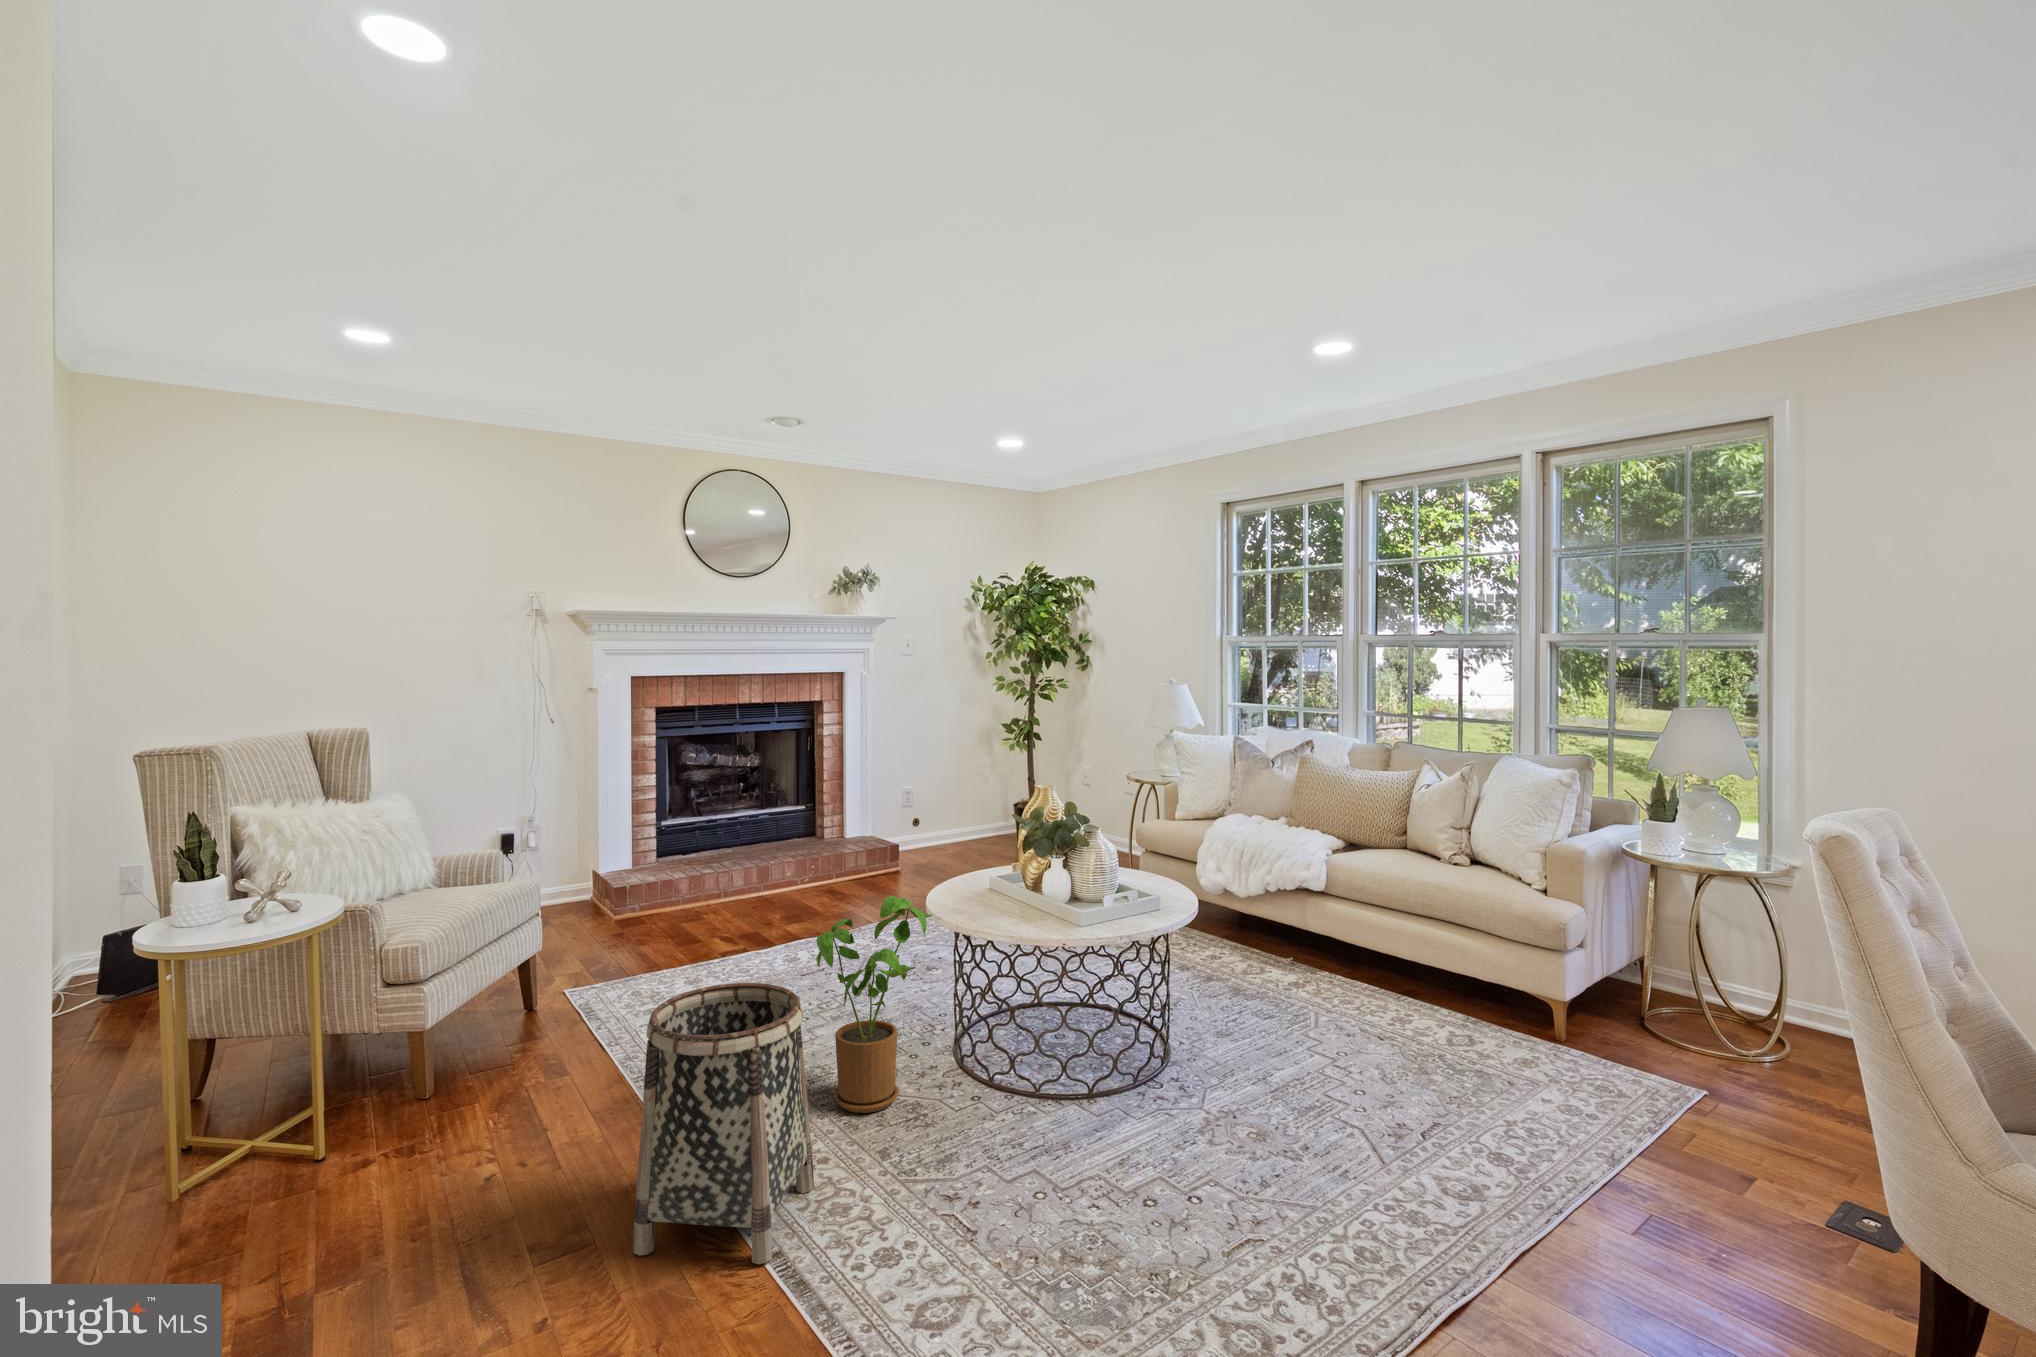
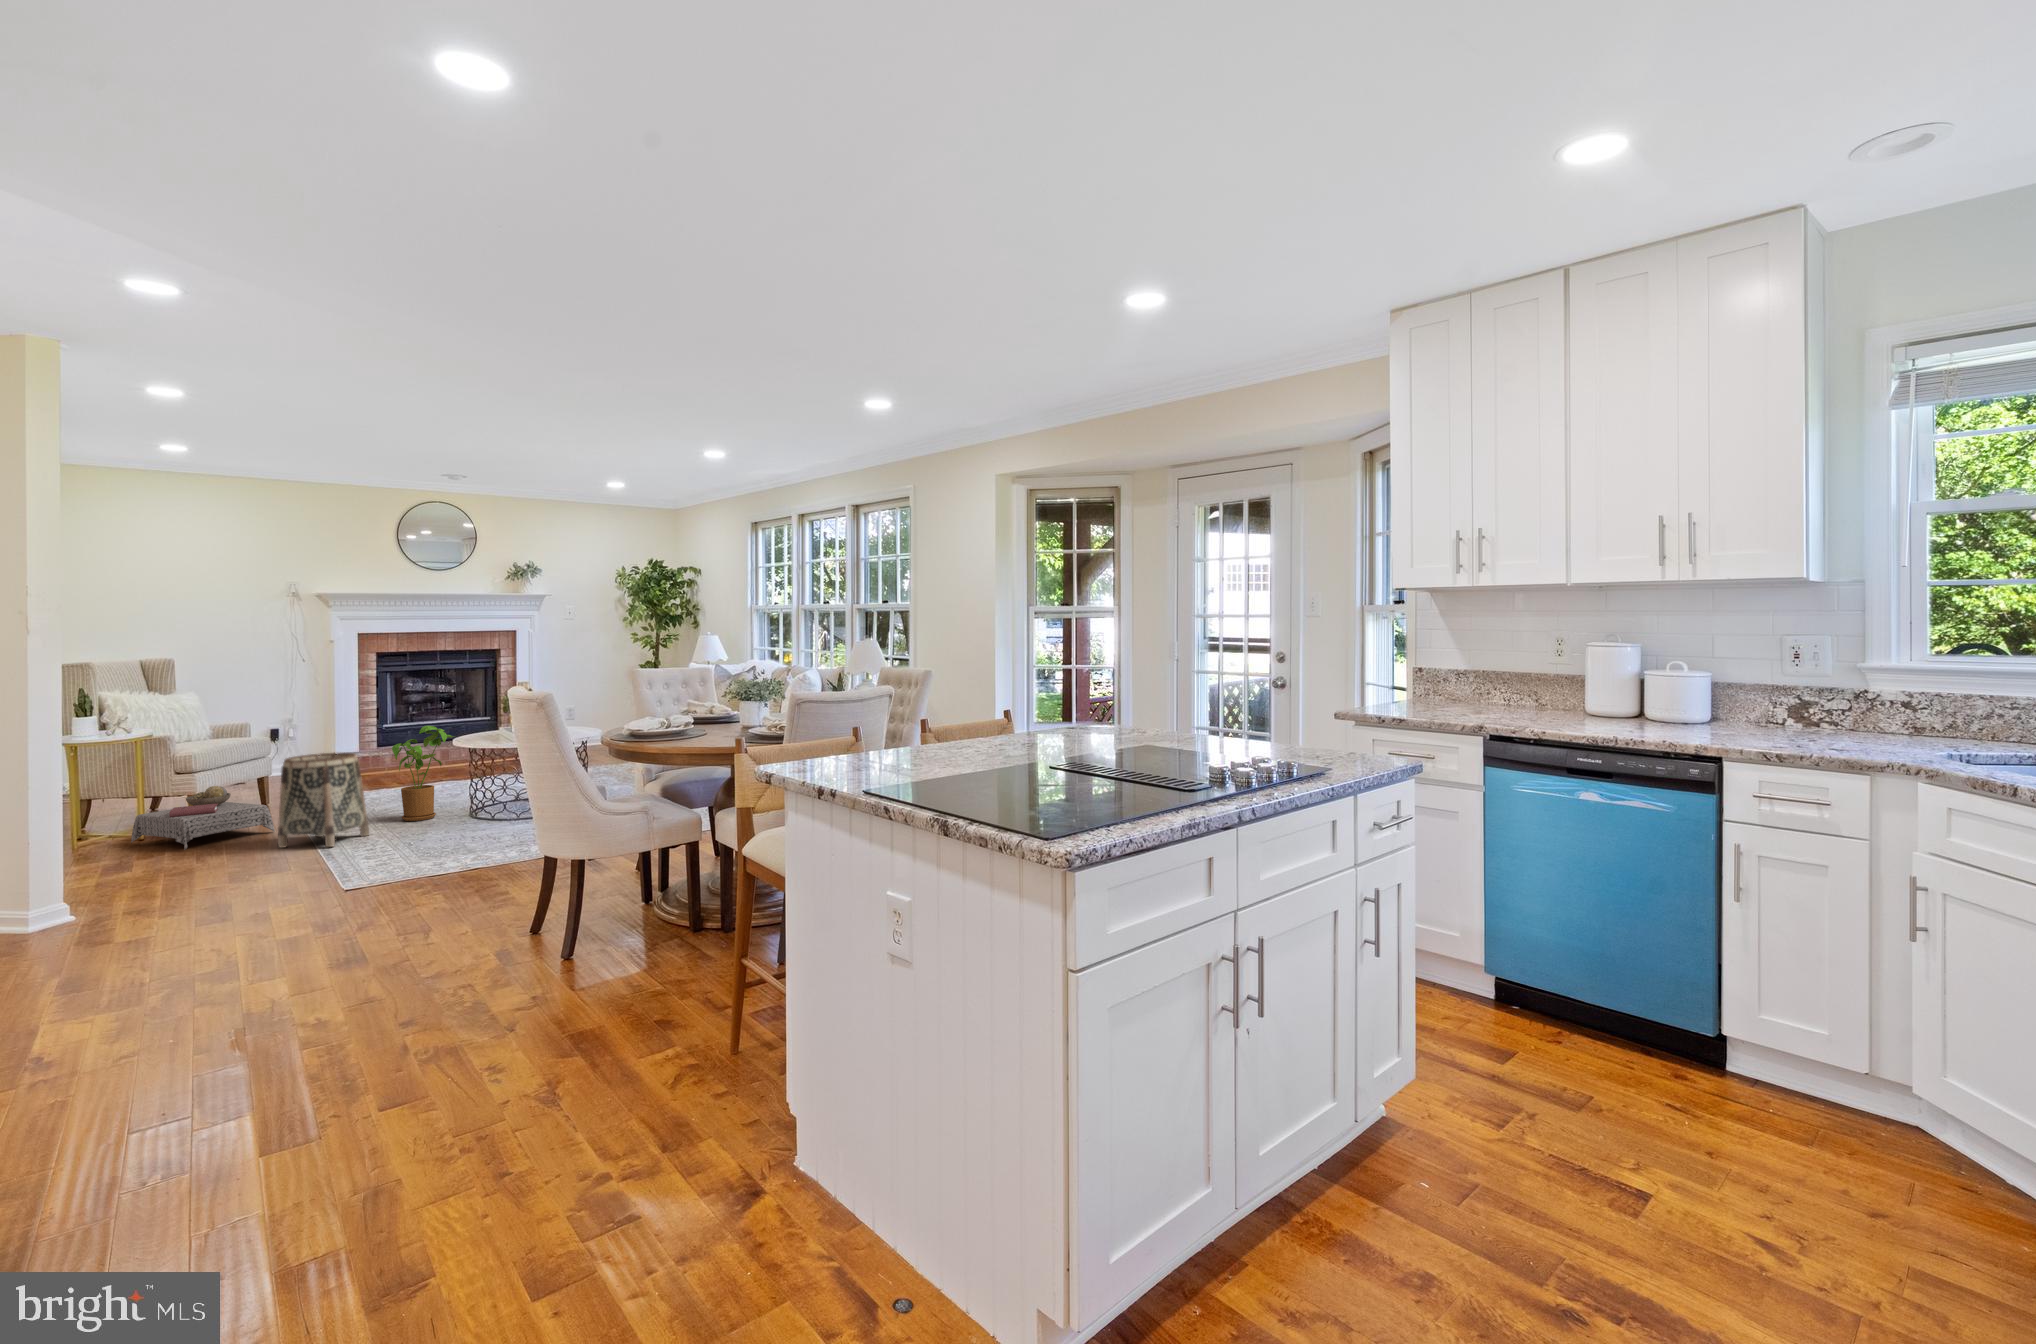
ottoman: none [287,1039,589,1253] -> present [131,786,275,850]

